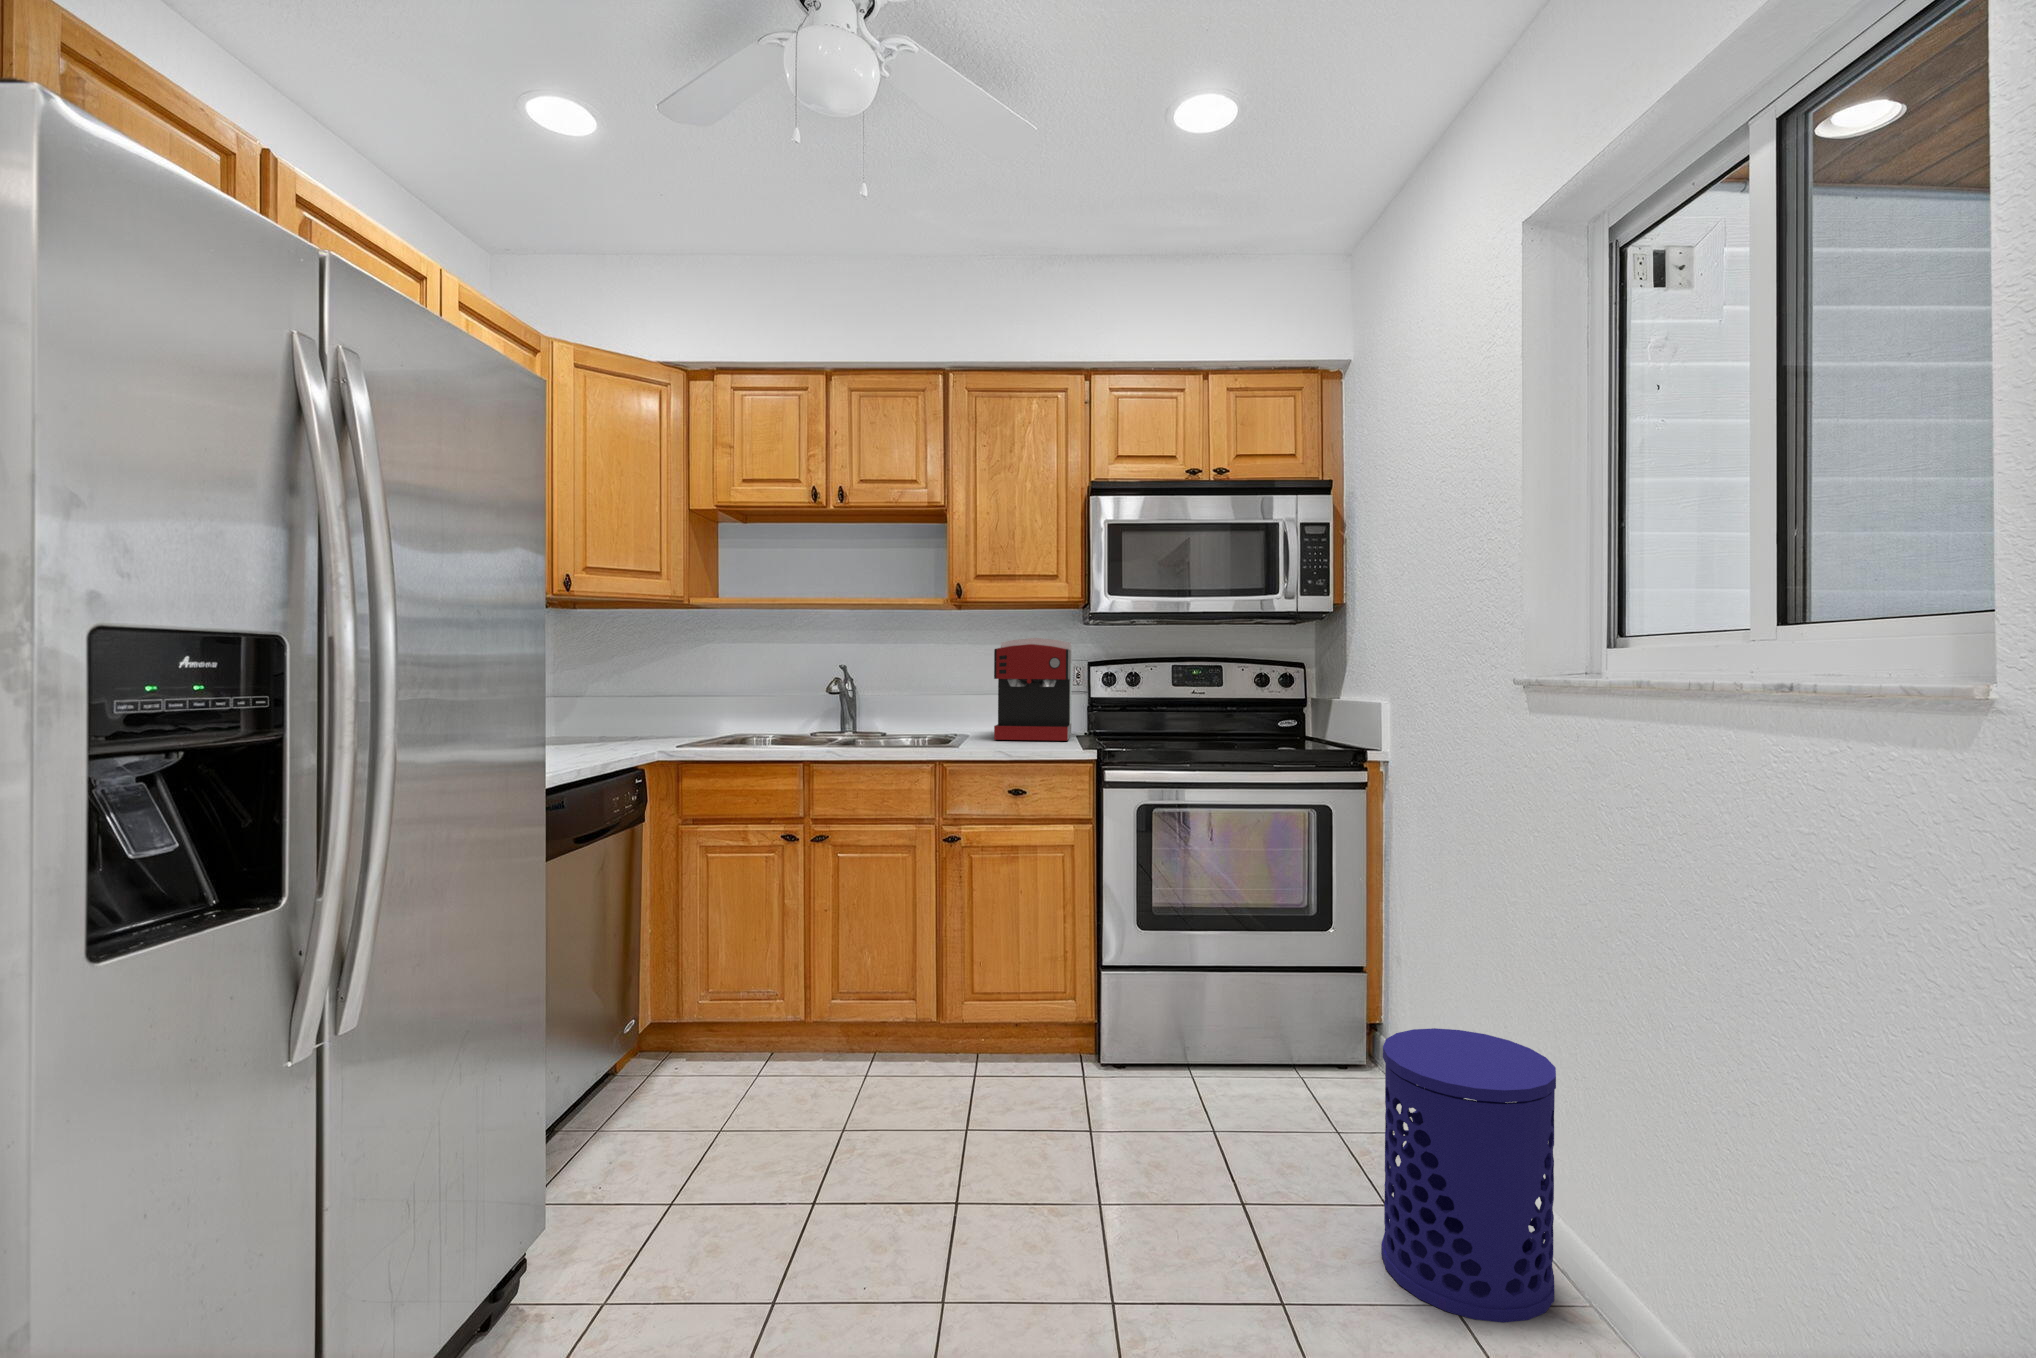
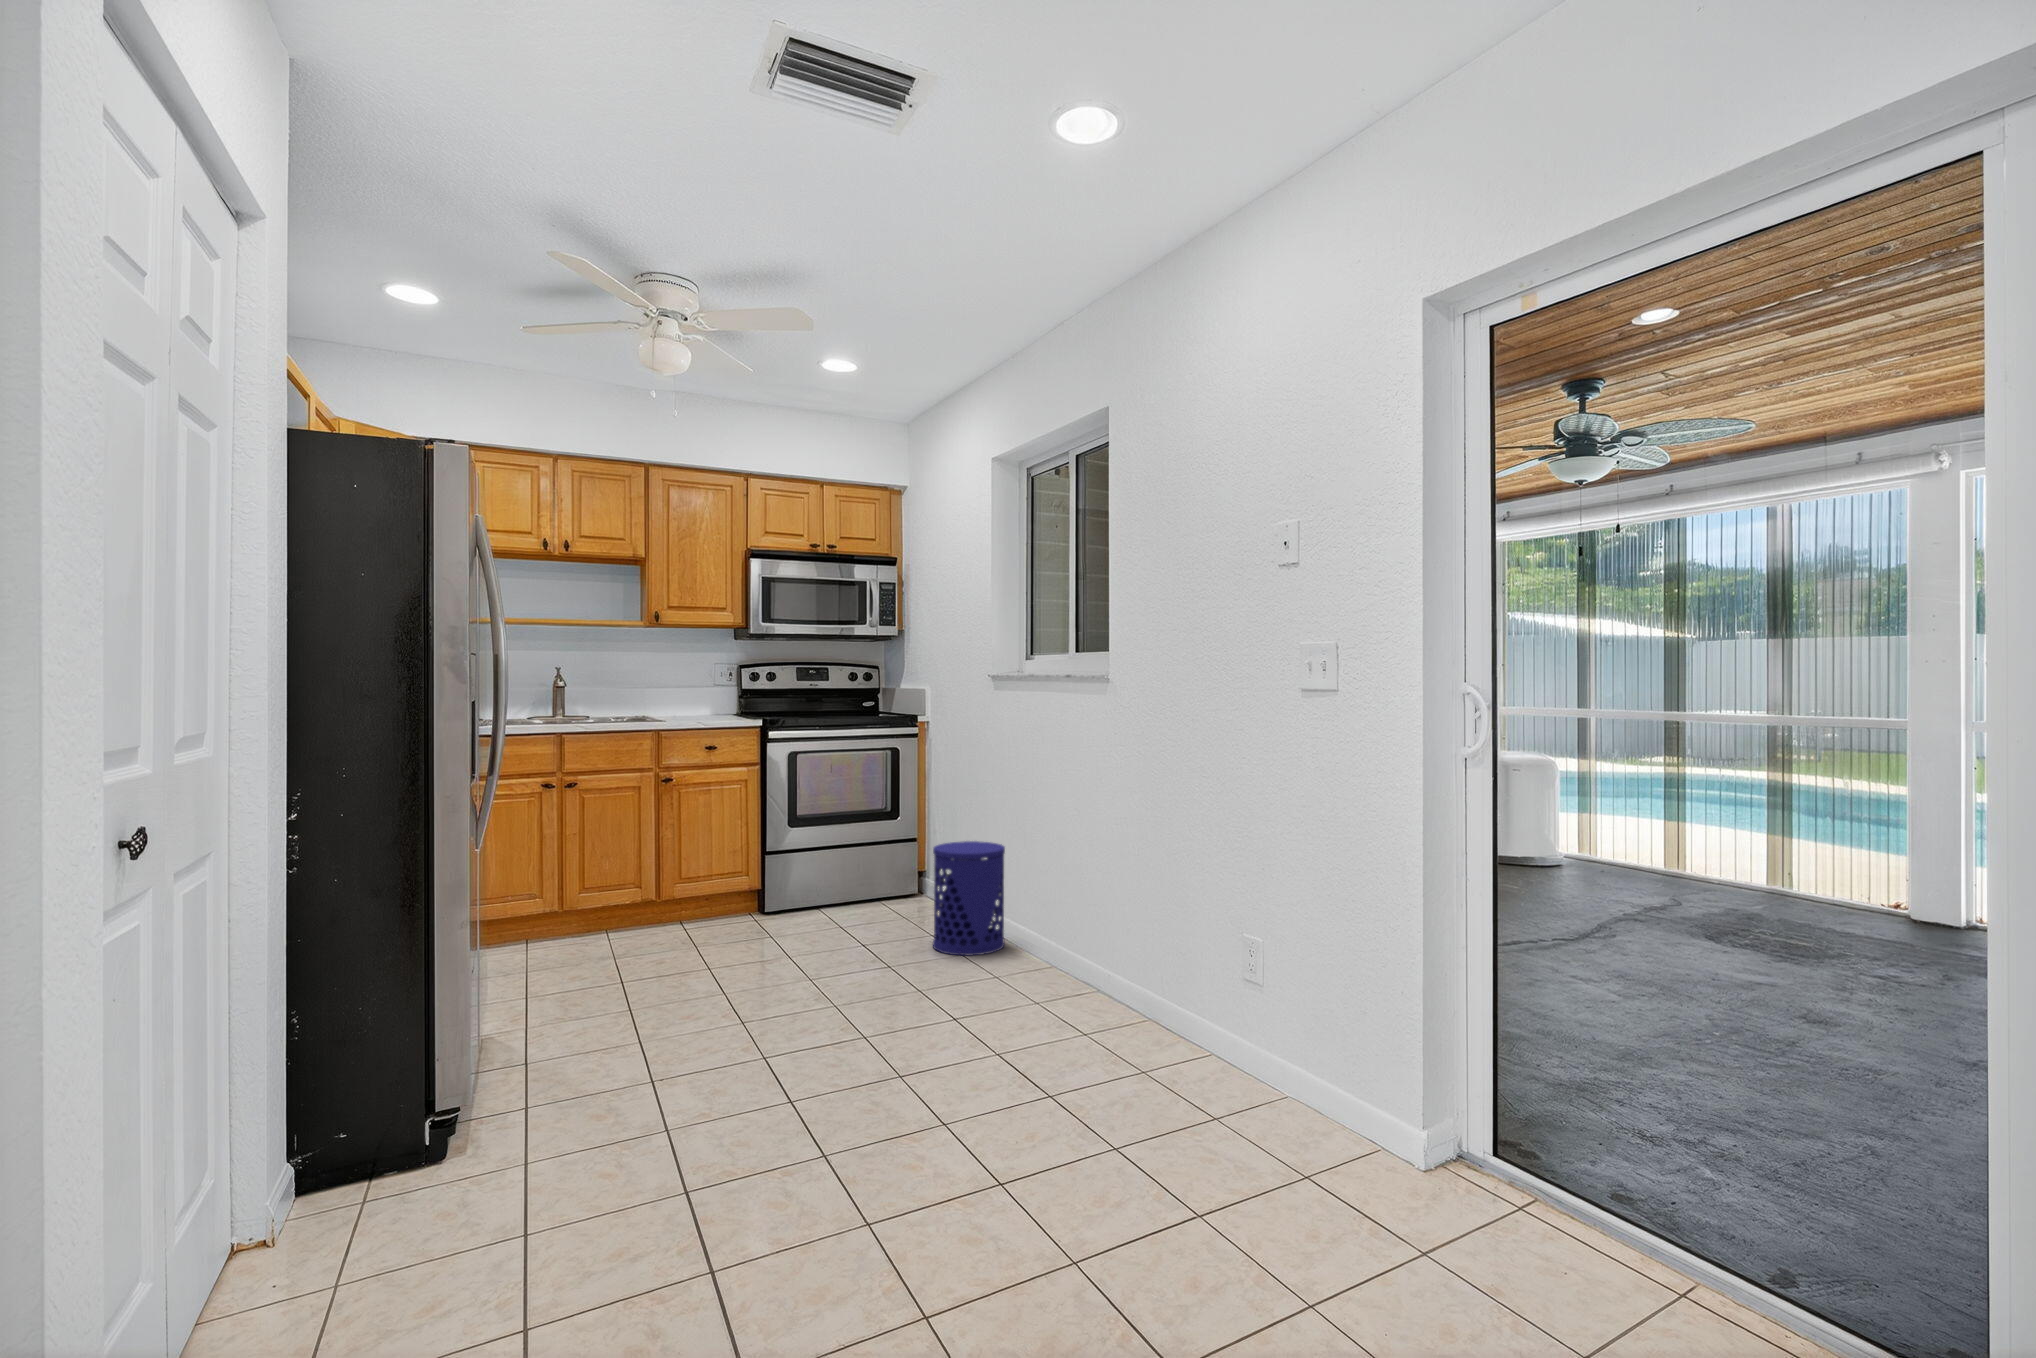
coffee maker: present [994,638,1072,741] -> none [676,648,731,718]

